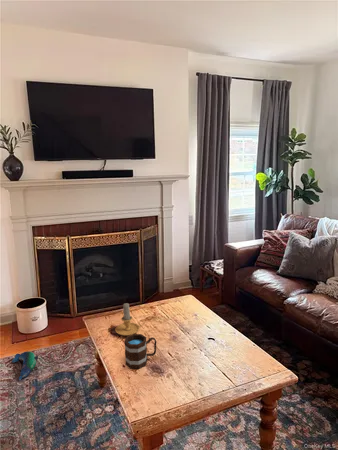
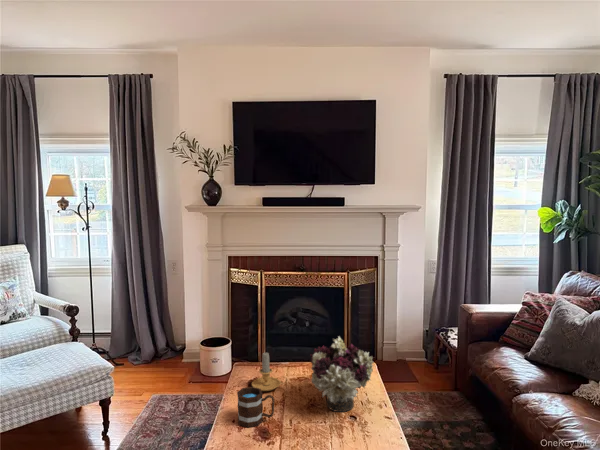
flower arrangement: none [166,279,222,338] -> present [310,337,373,412]
plush toy: present [12,351,38,380] -> none [174,393,200,421]

